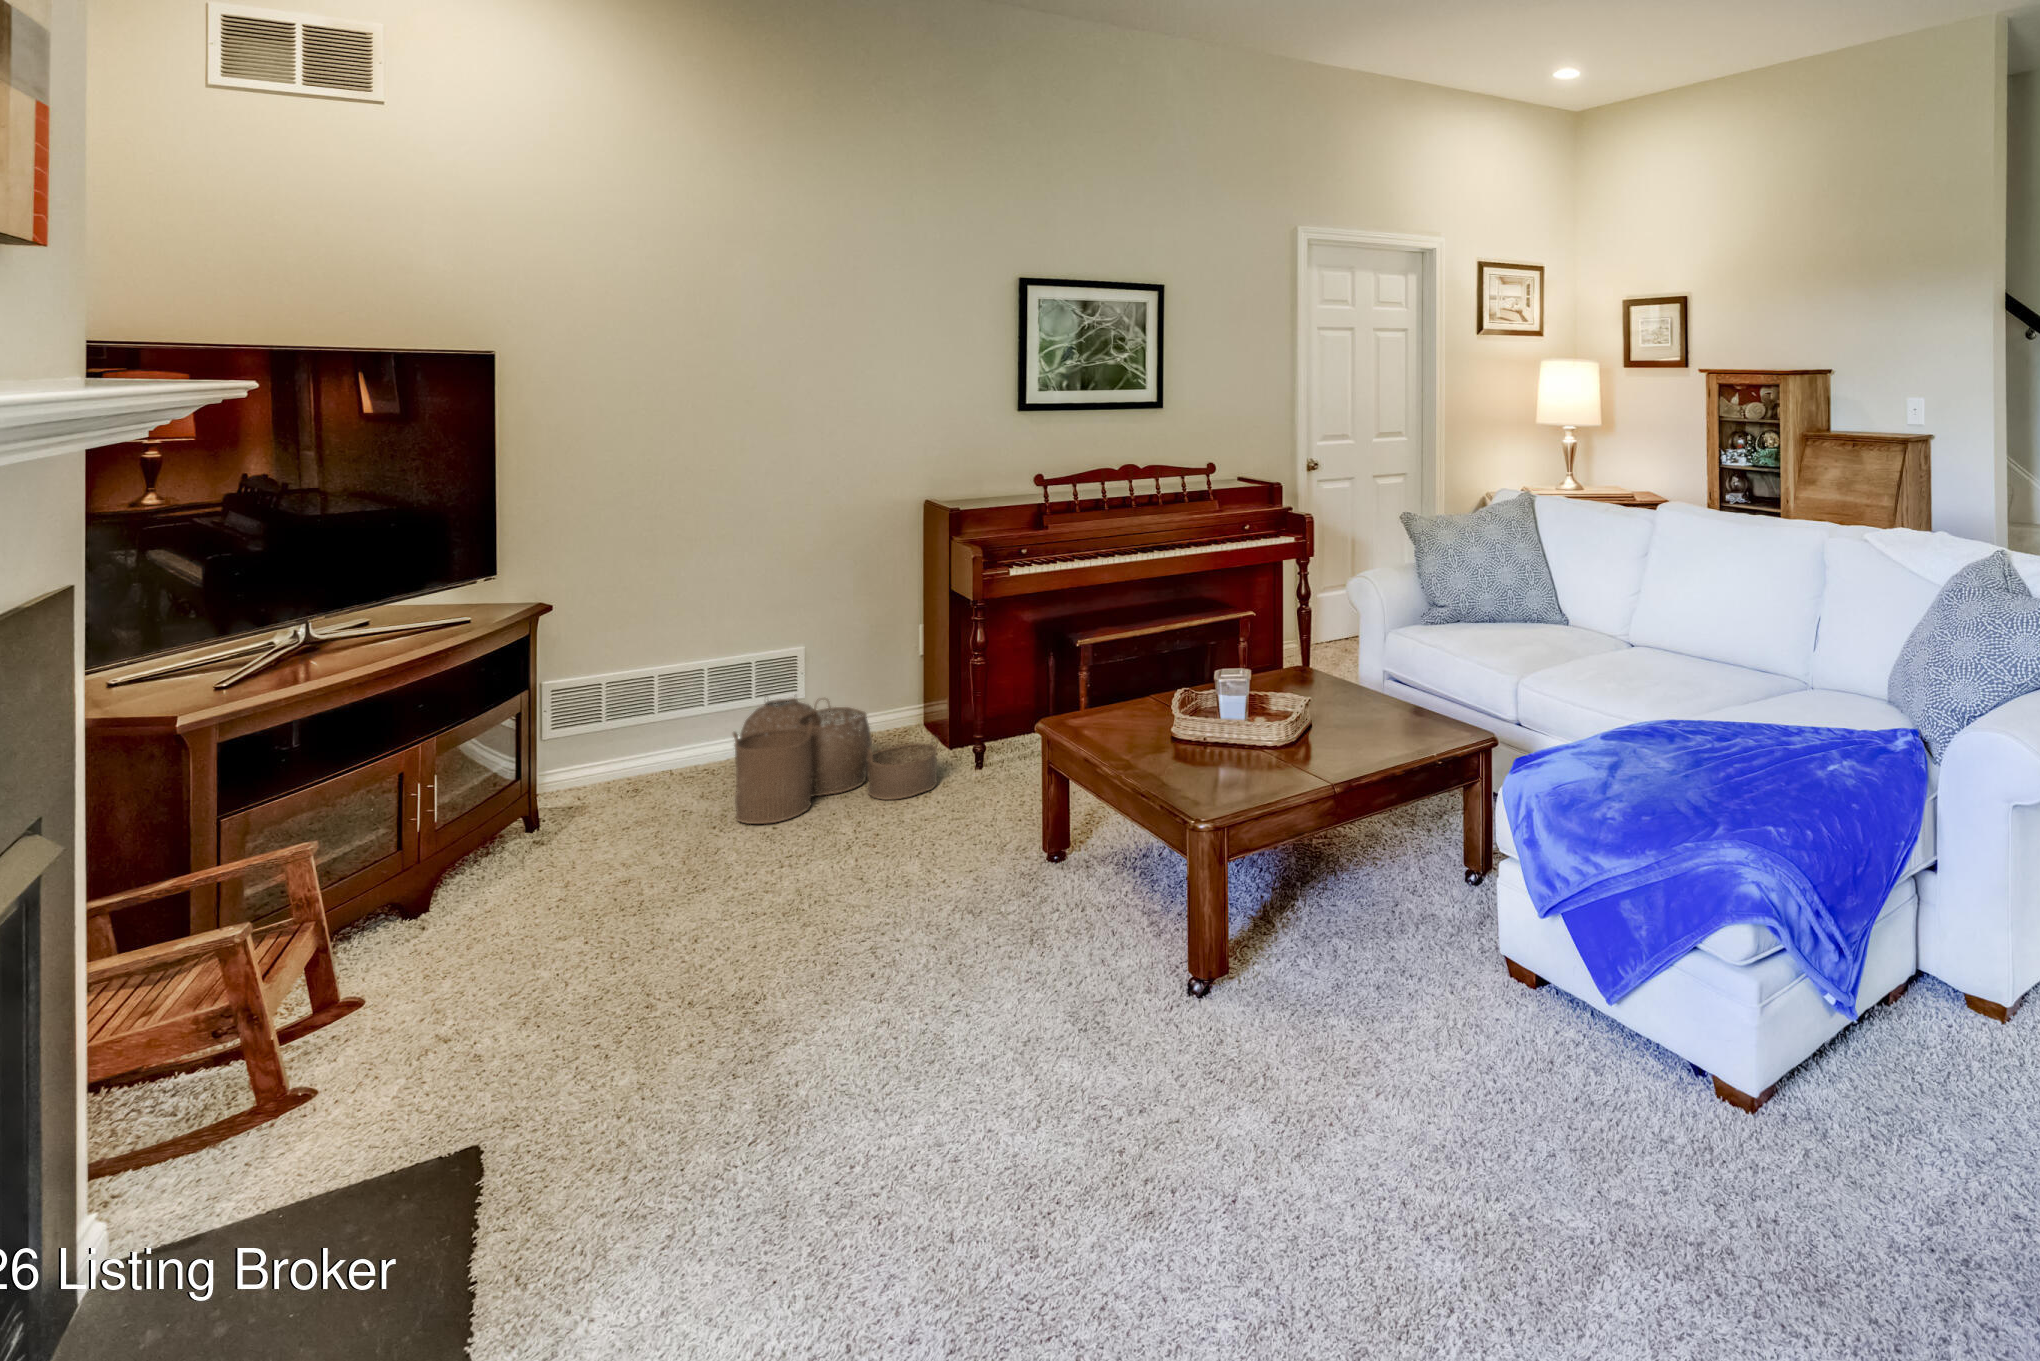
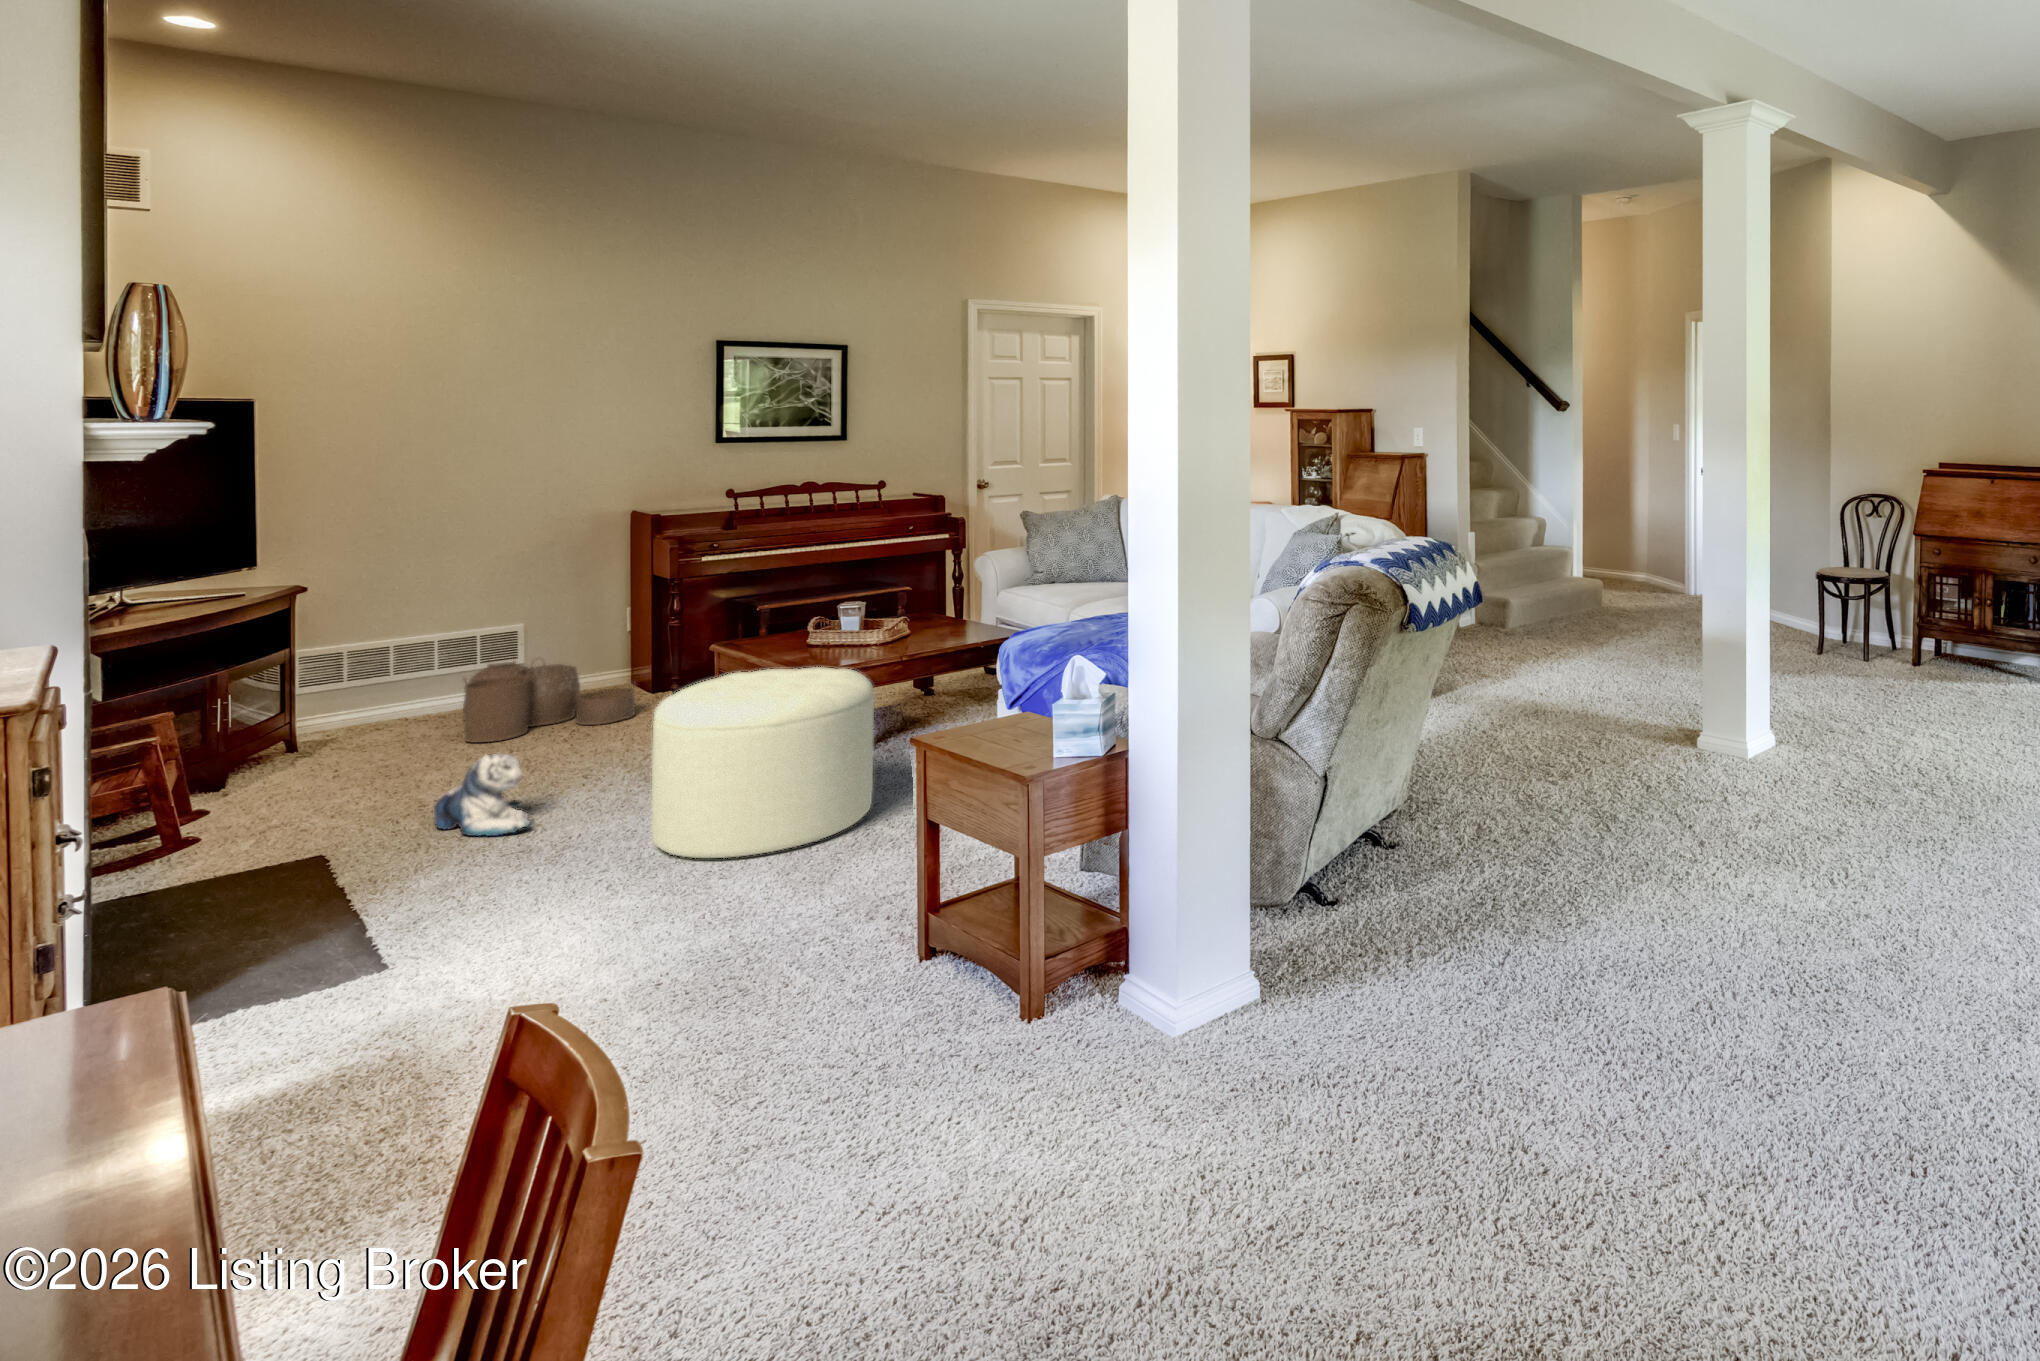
ottoman: none [999,799,1342,1215] -> present [652,667,874,858]
plush toy: none [676,914,809,1071] -> present [434,753,529,836]

